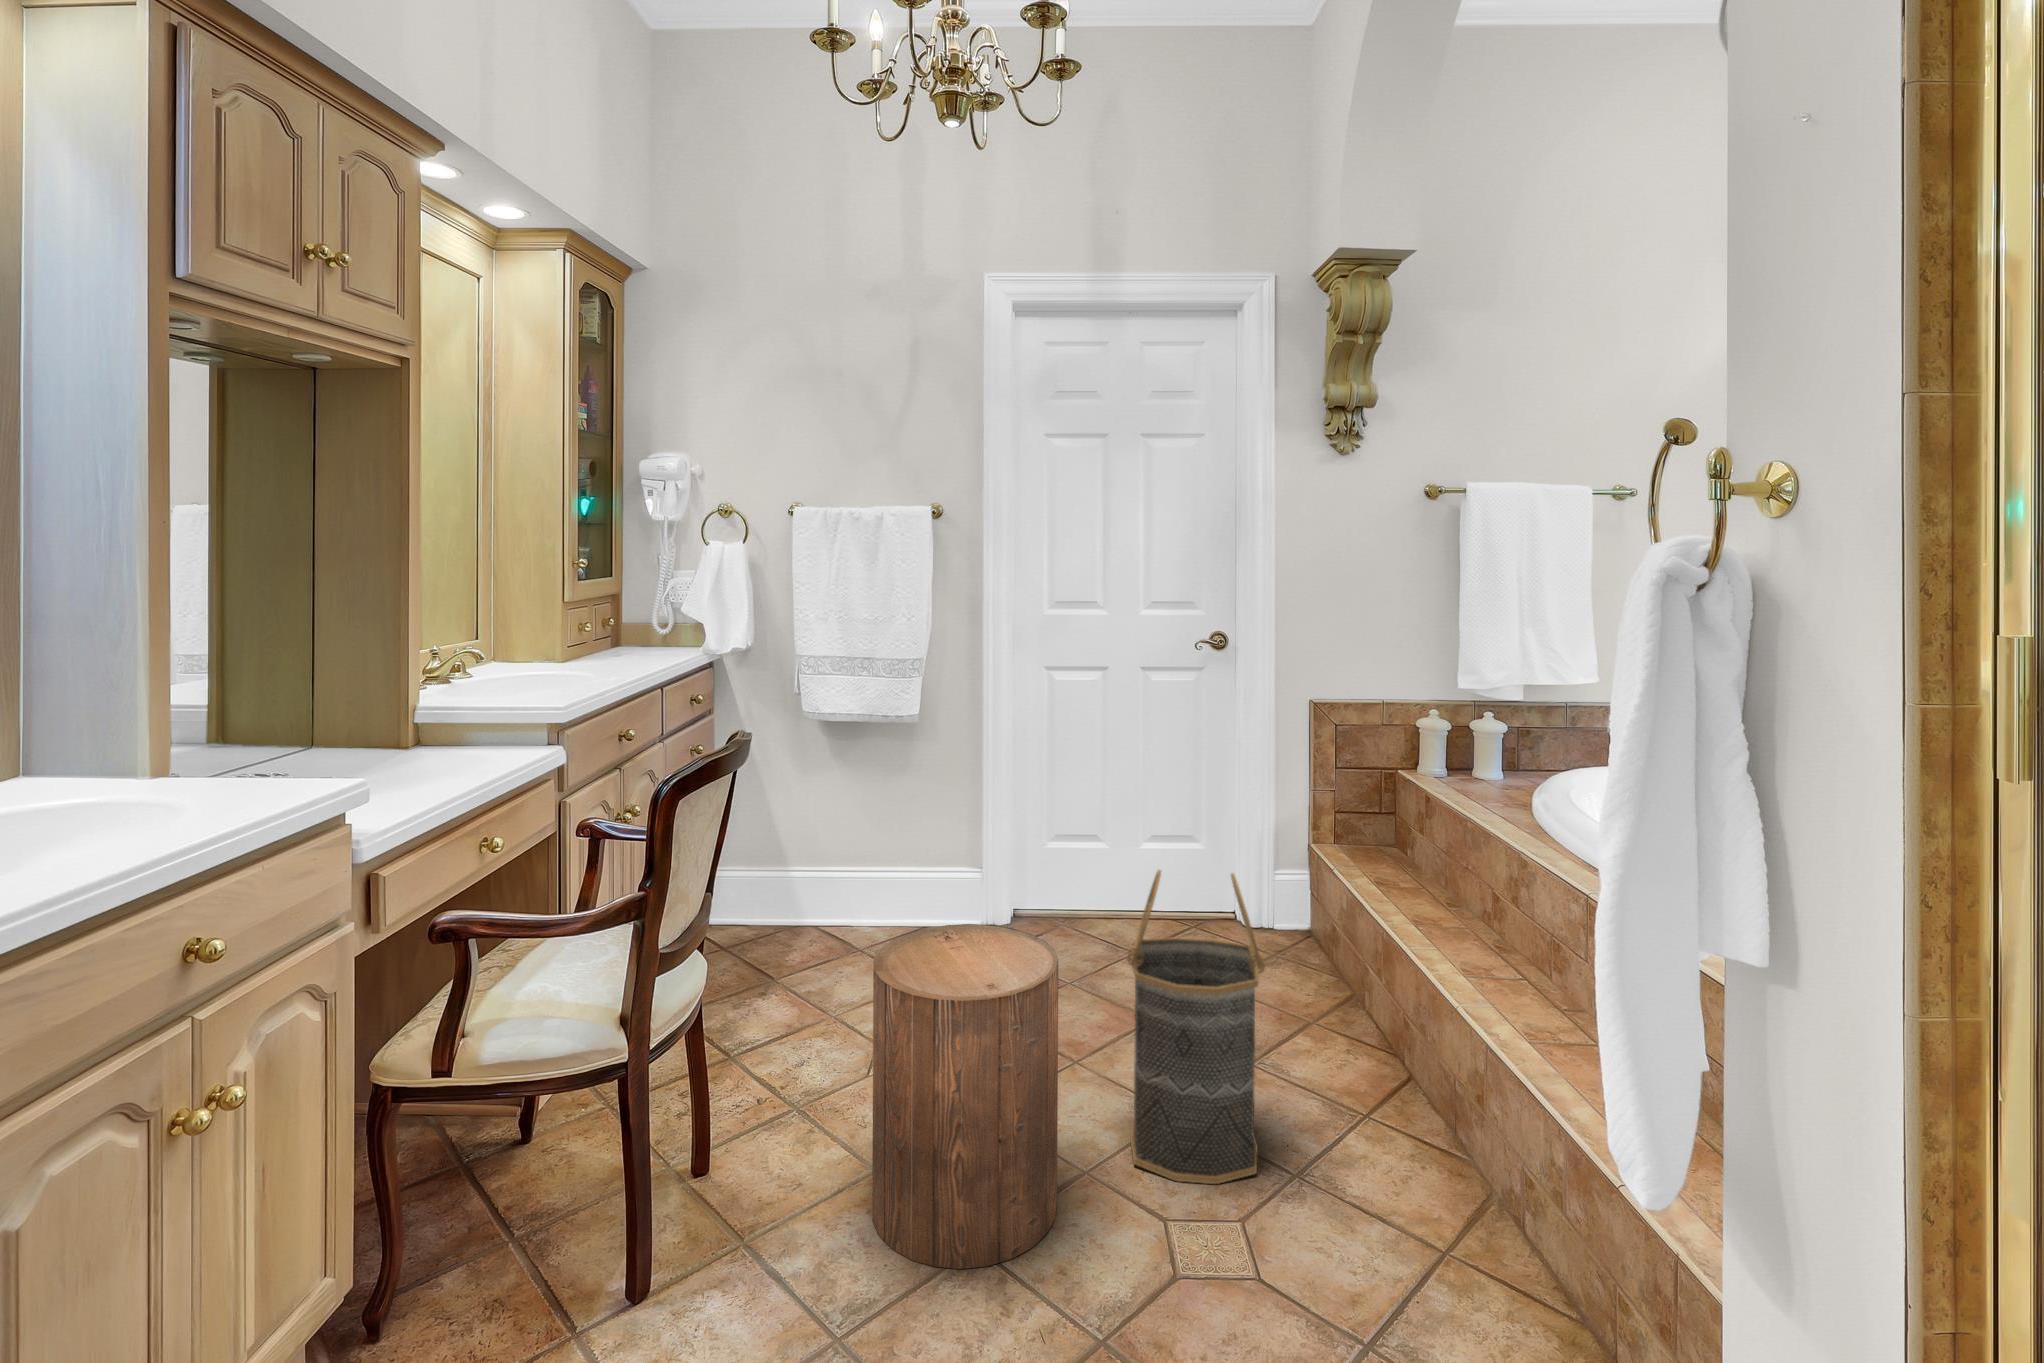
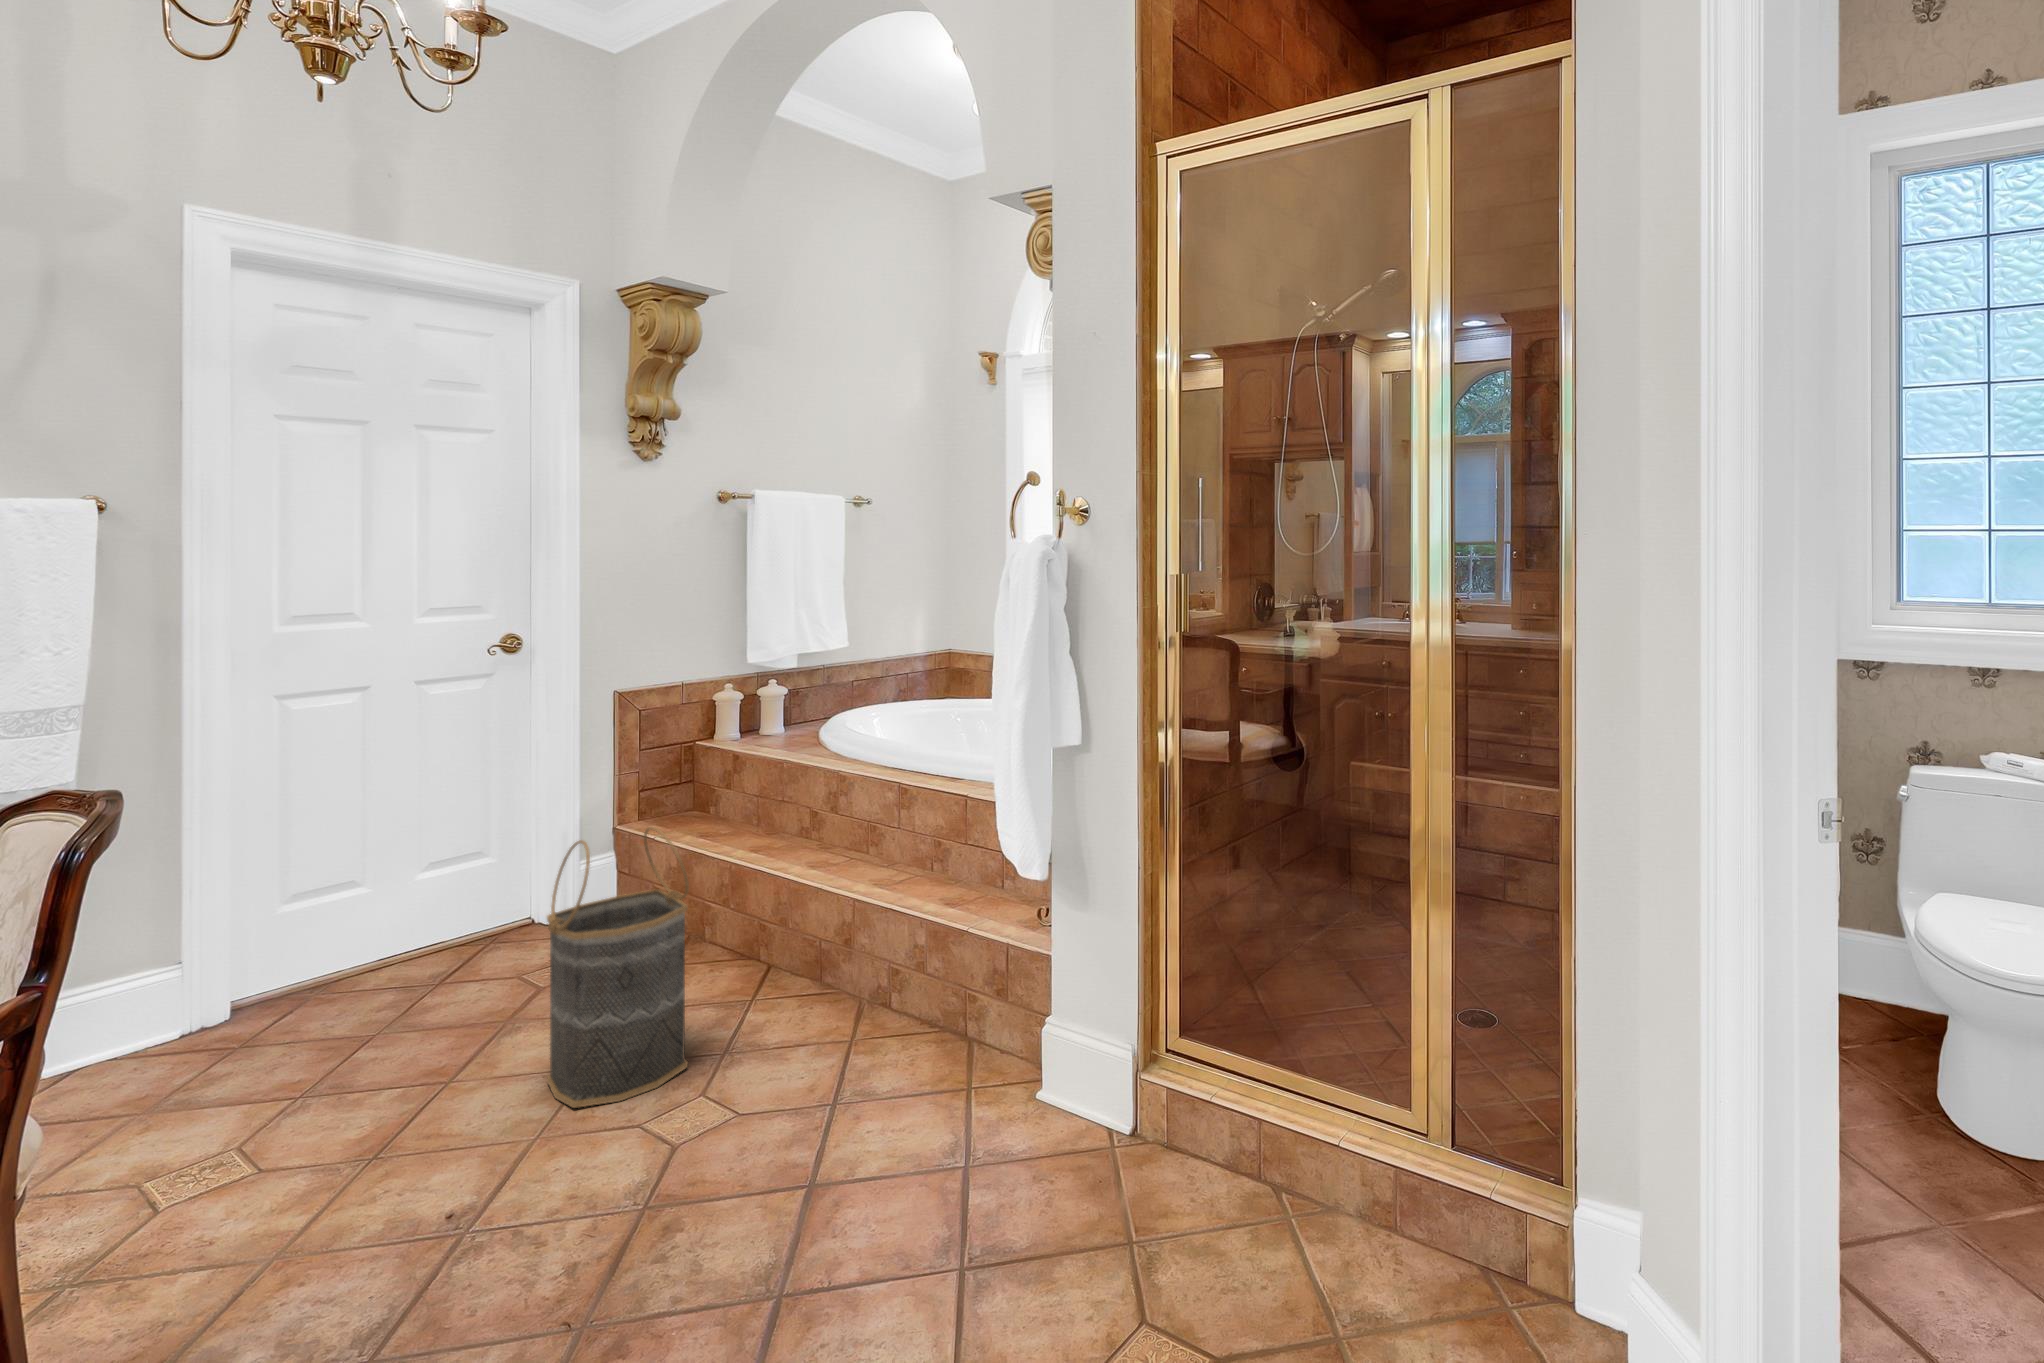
stool: present [872,924,1059,1269] -> none [292,927,525,1271]

